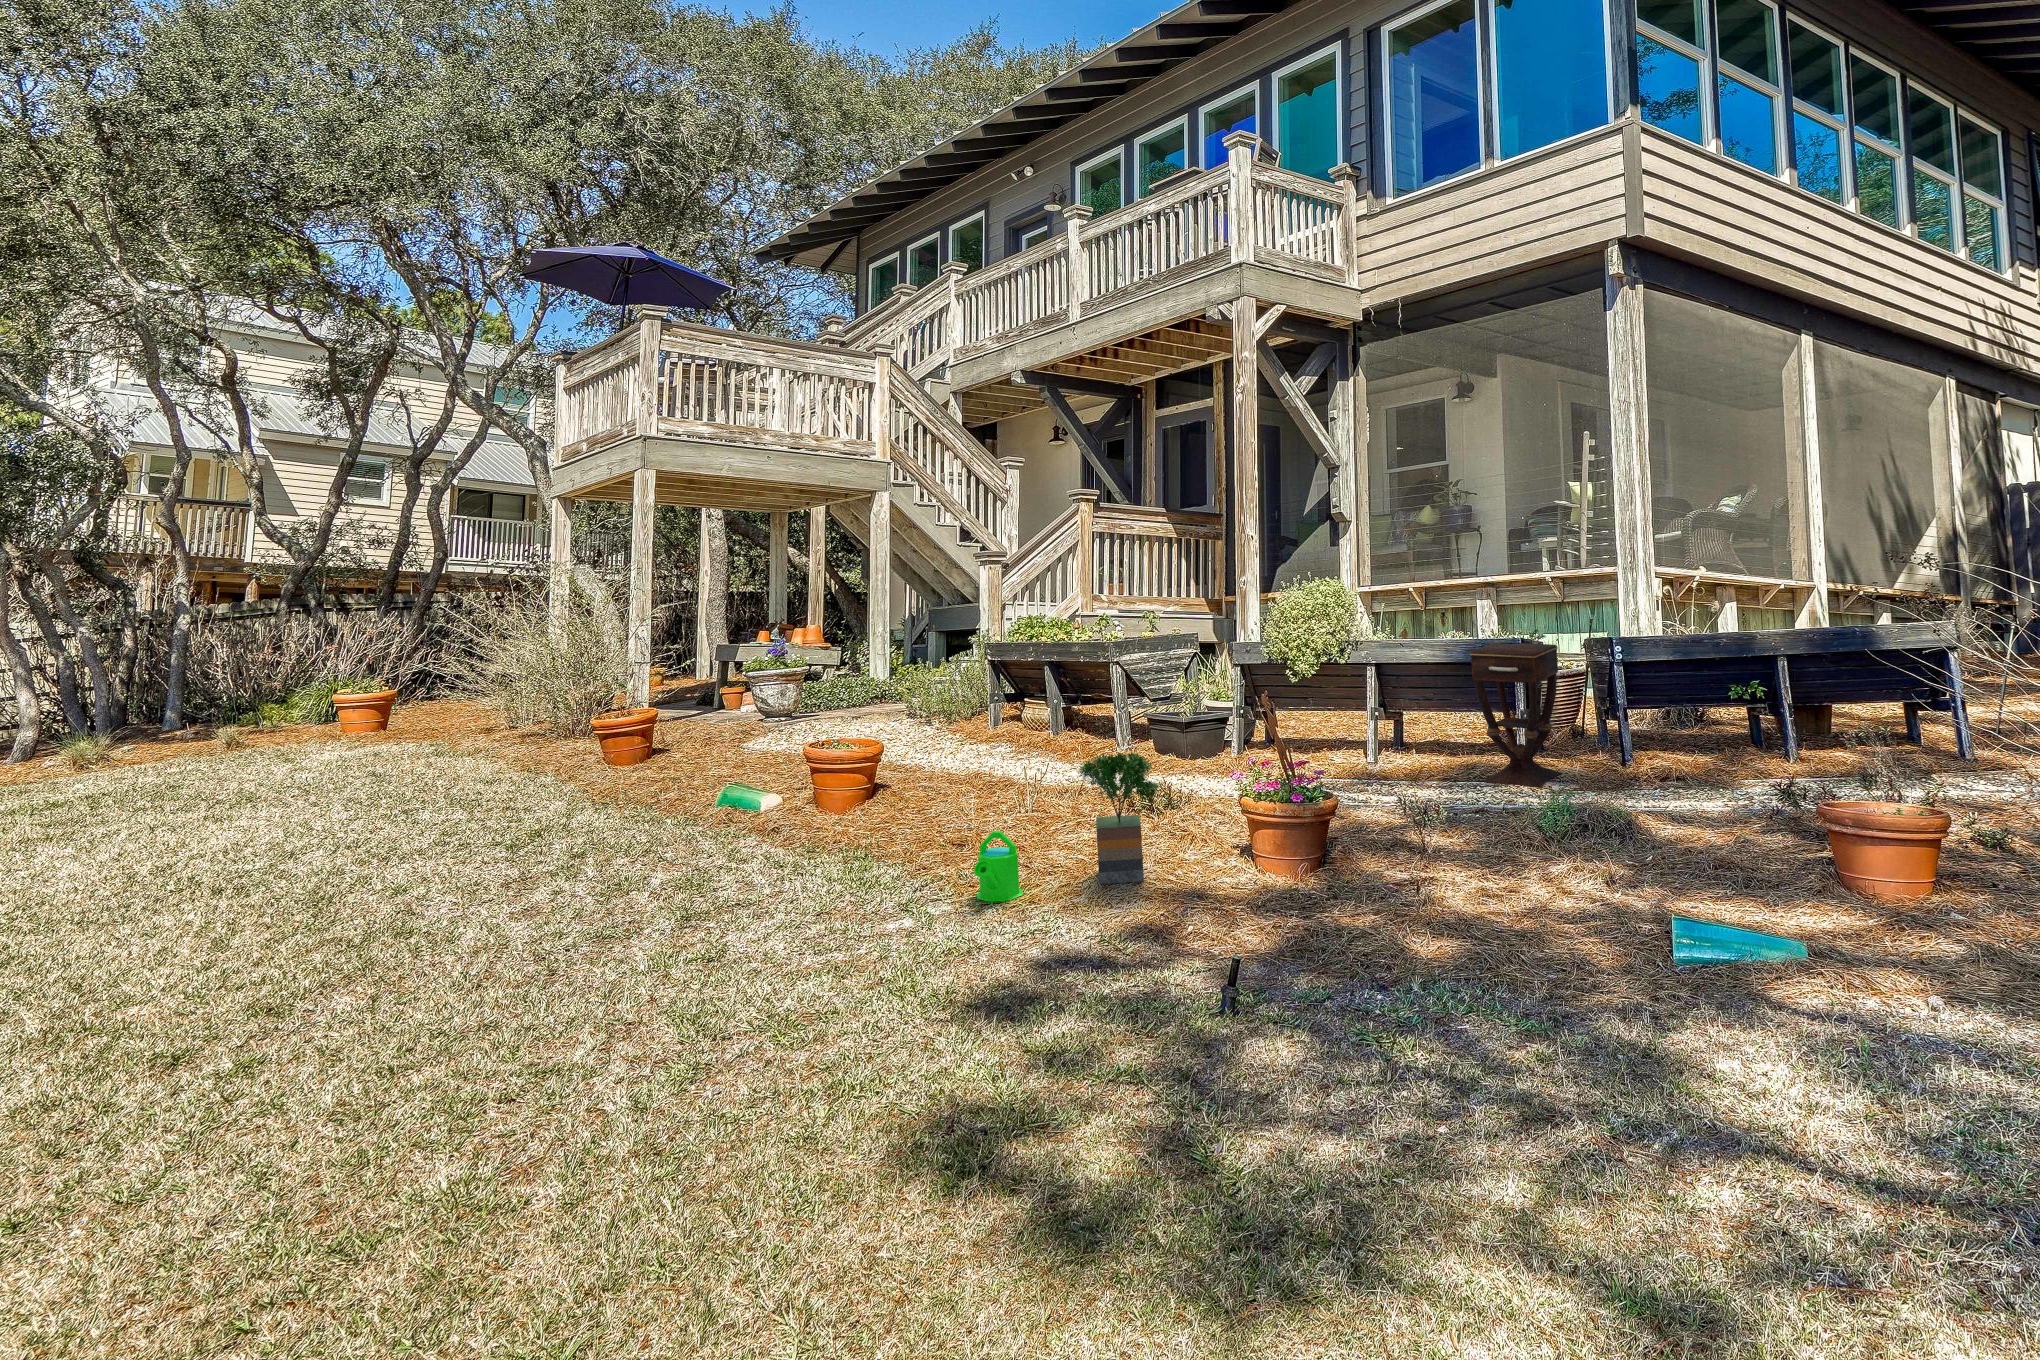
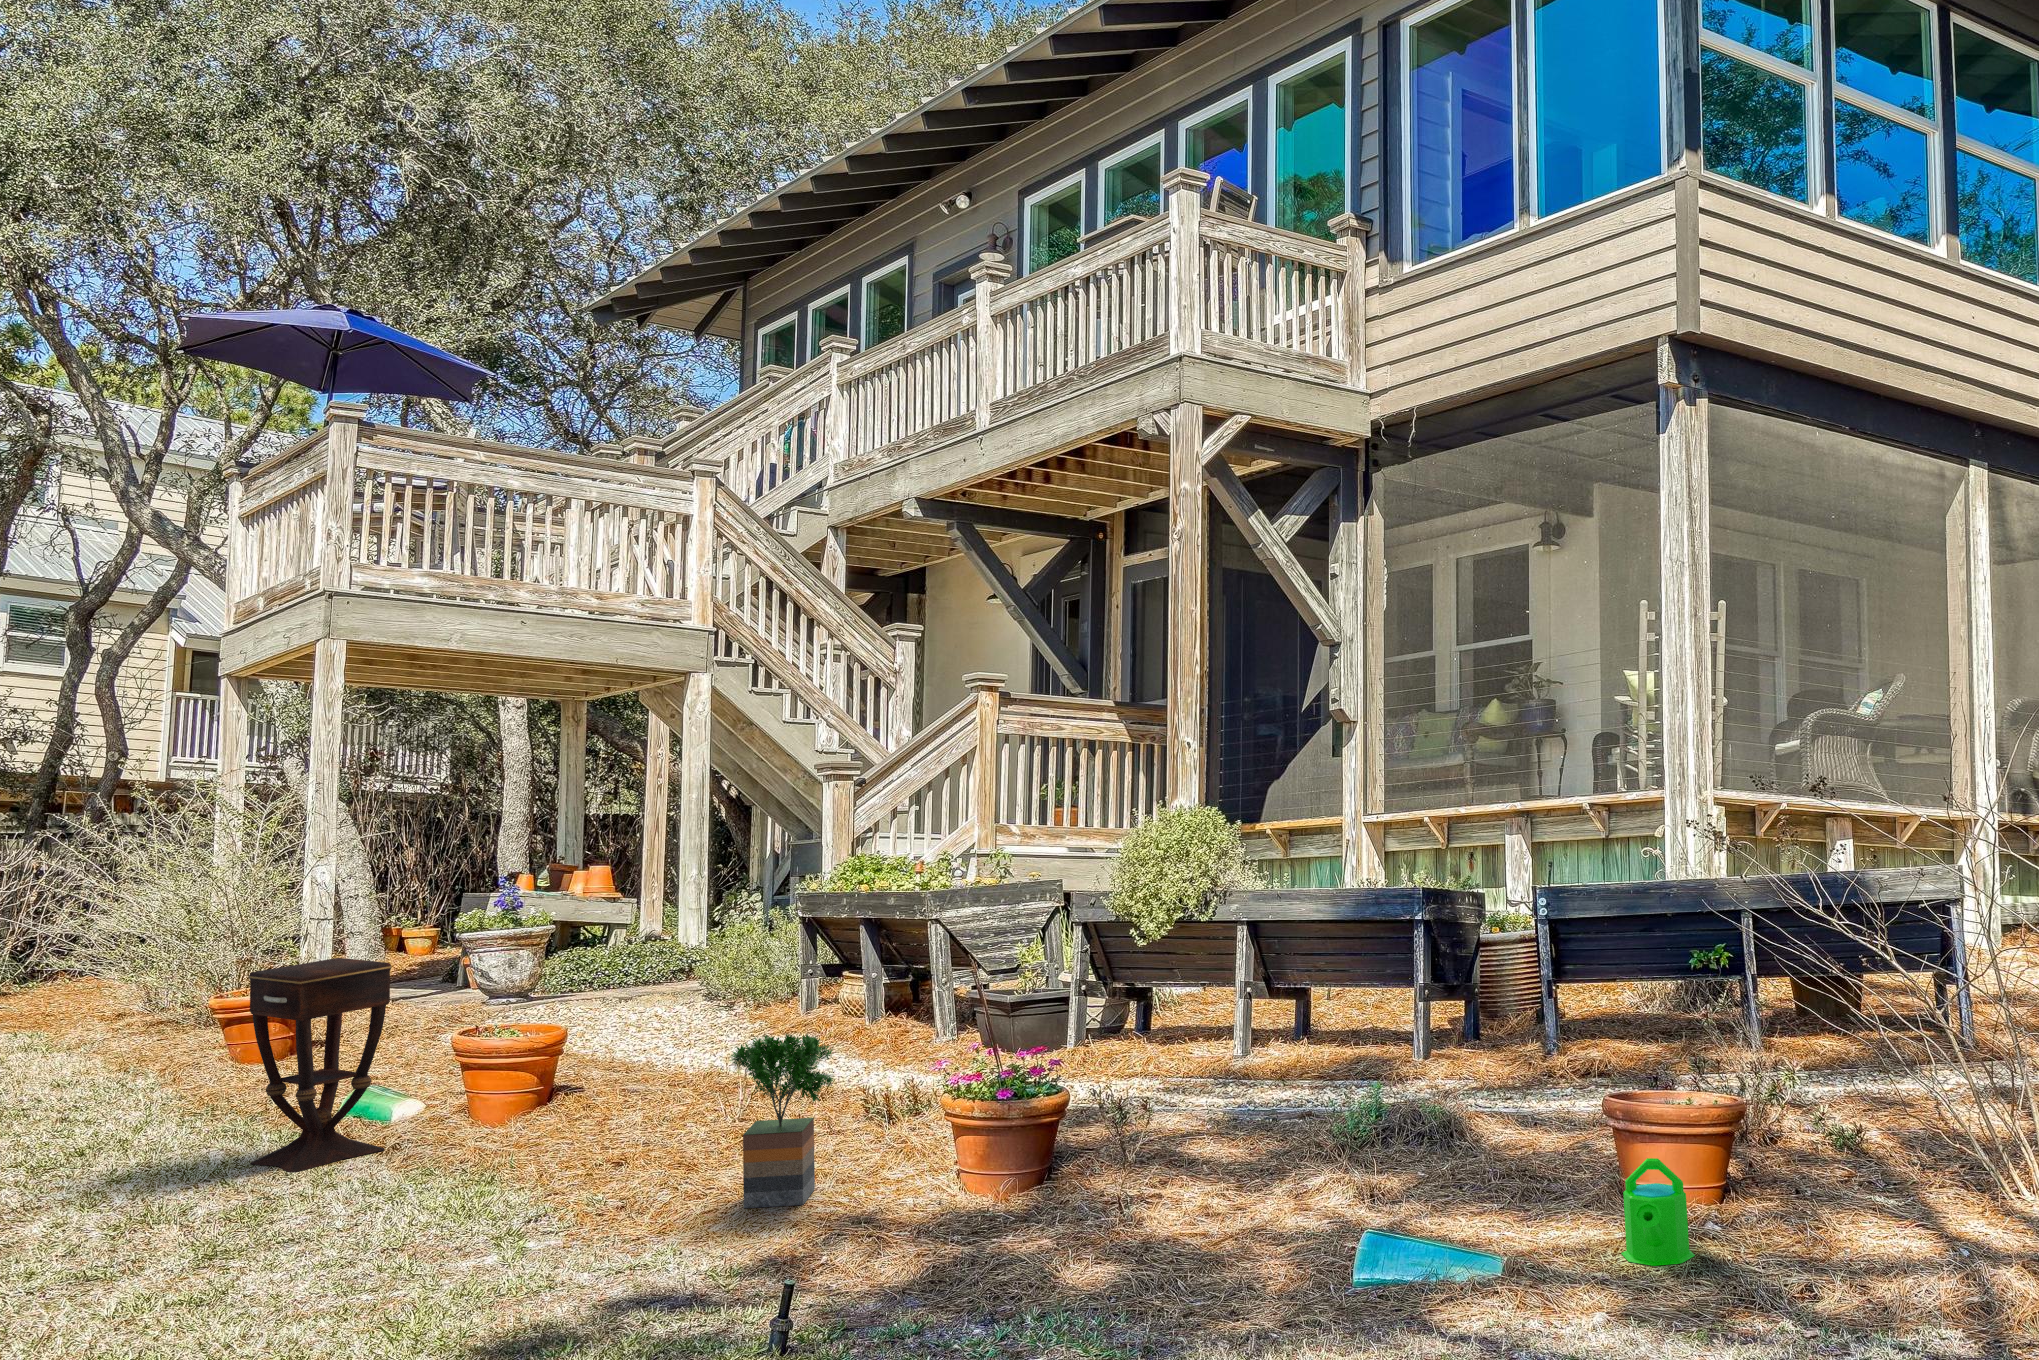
side table: present [1470,642,1562,787] -> present [248,958,392,1172]
watering can: present [974,831,1023,902] -> present [1621,1158,1695,1266]

